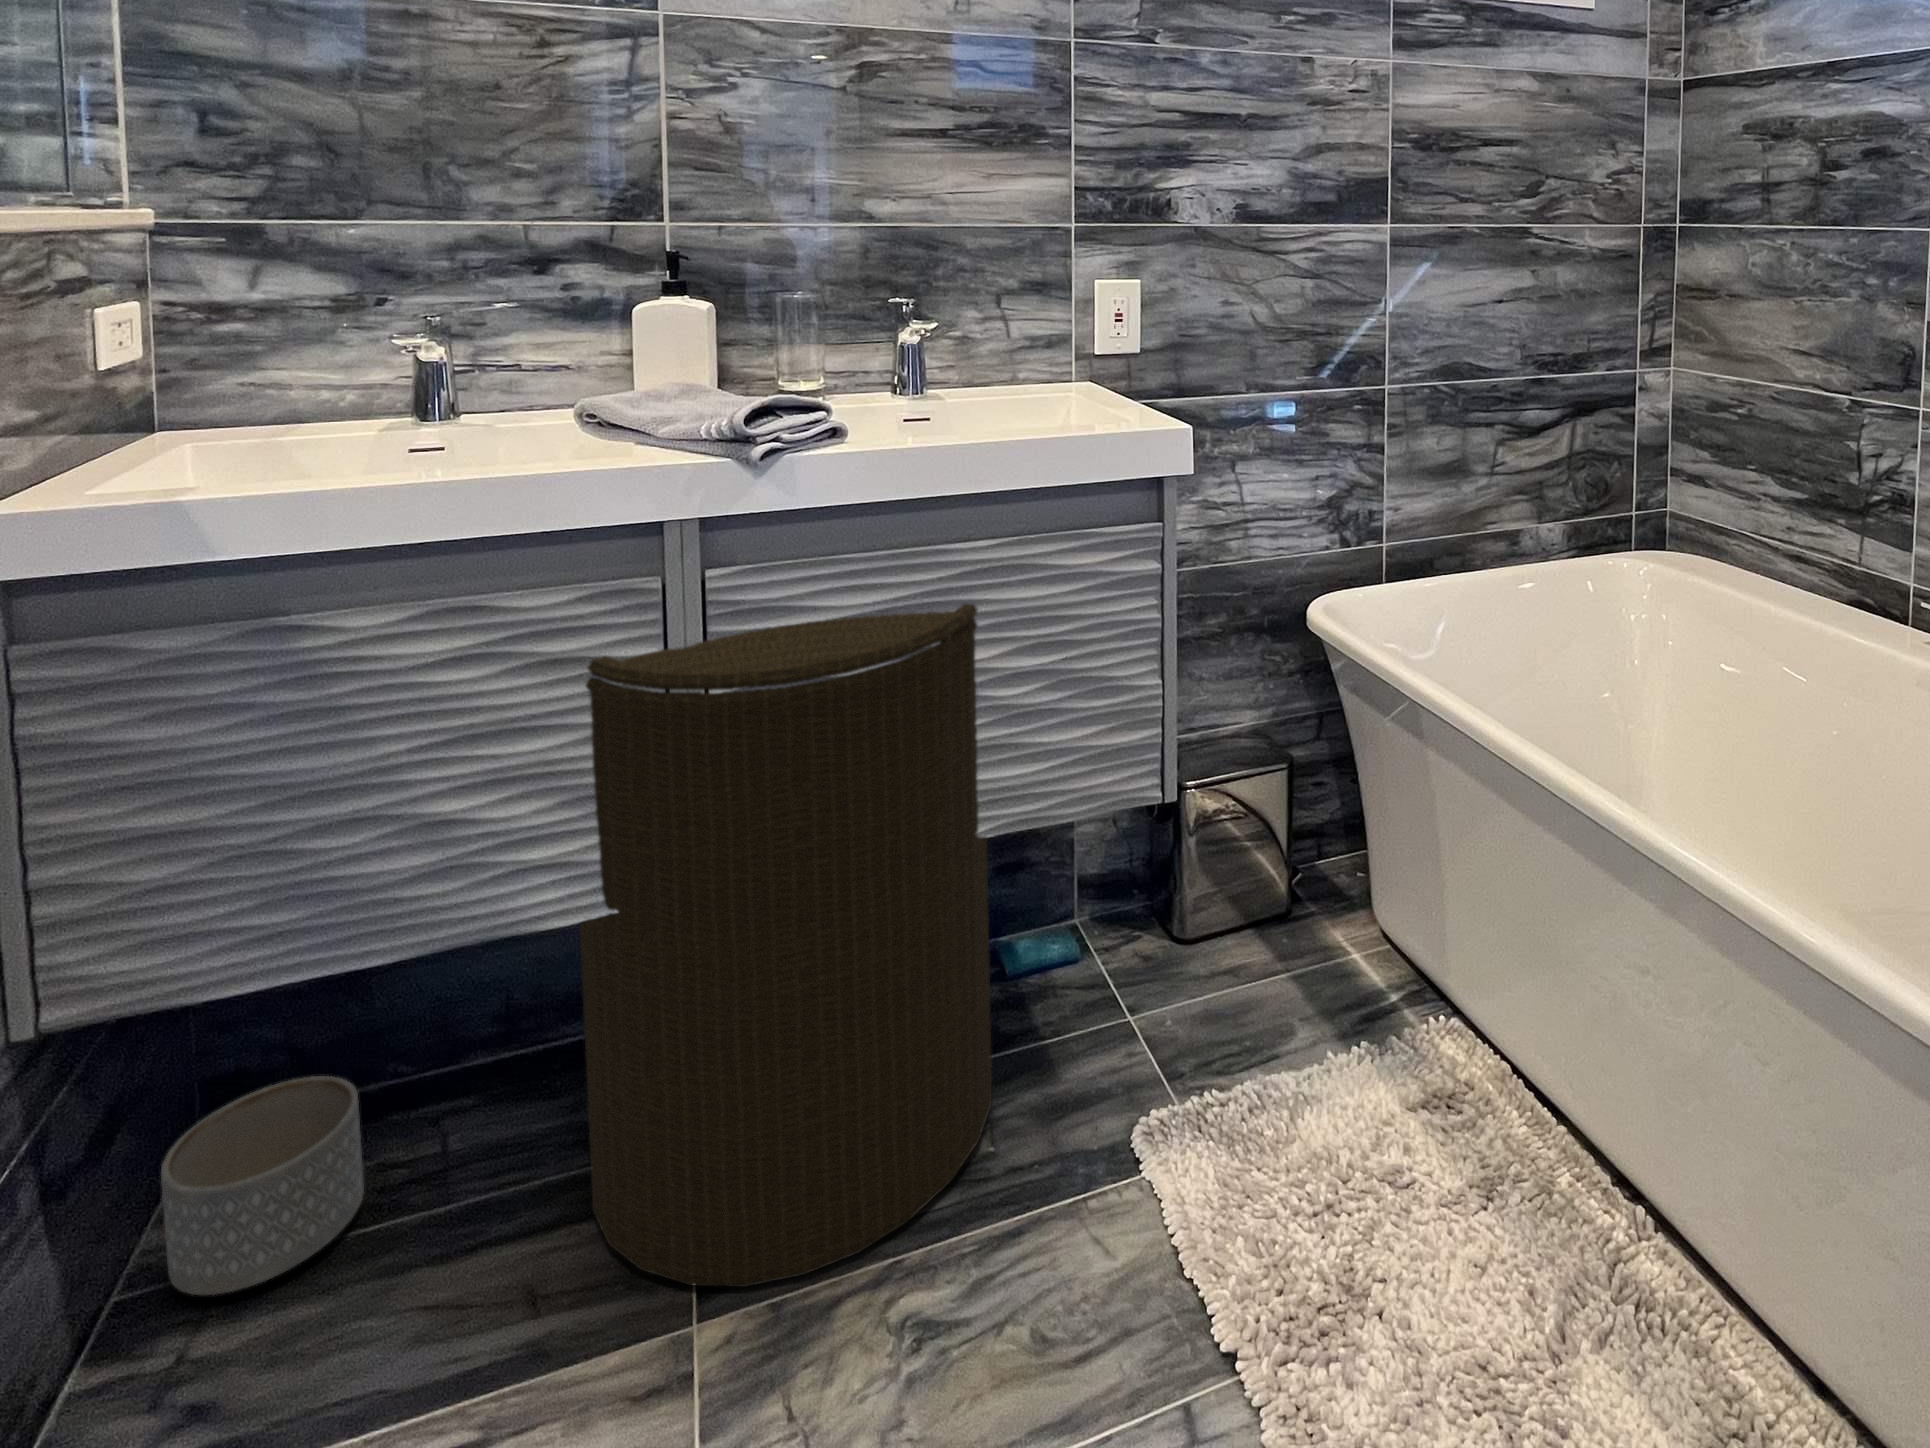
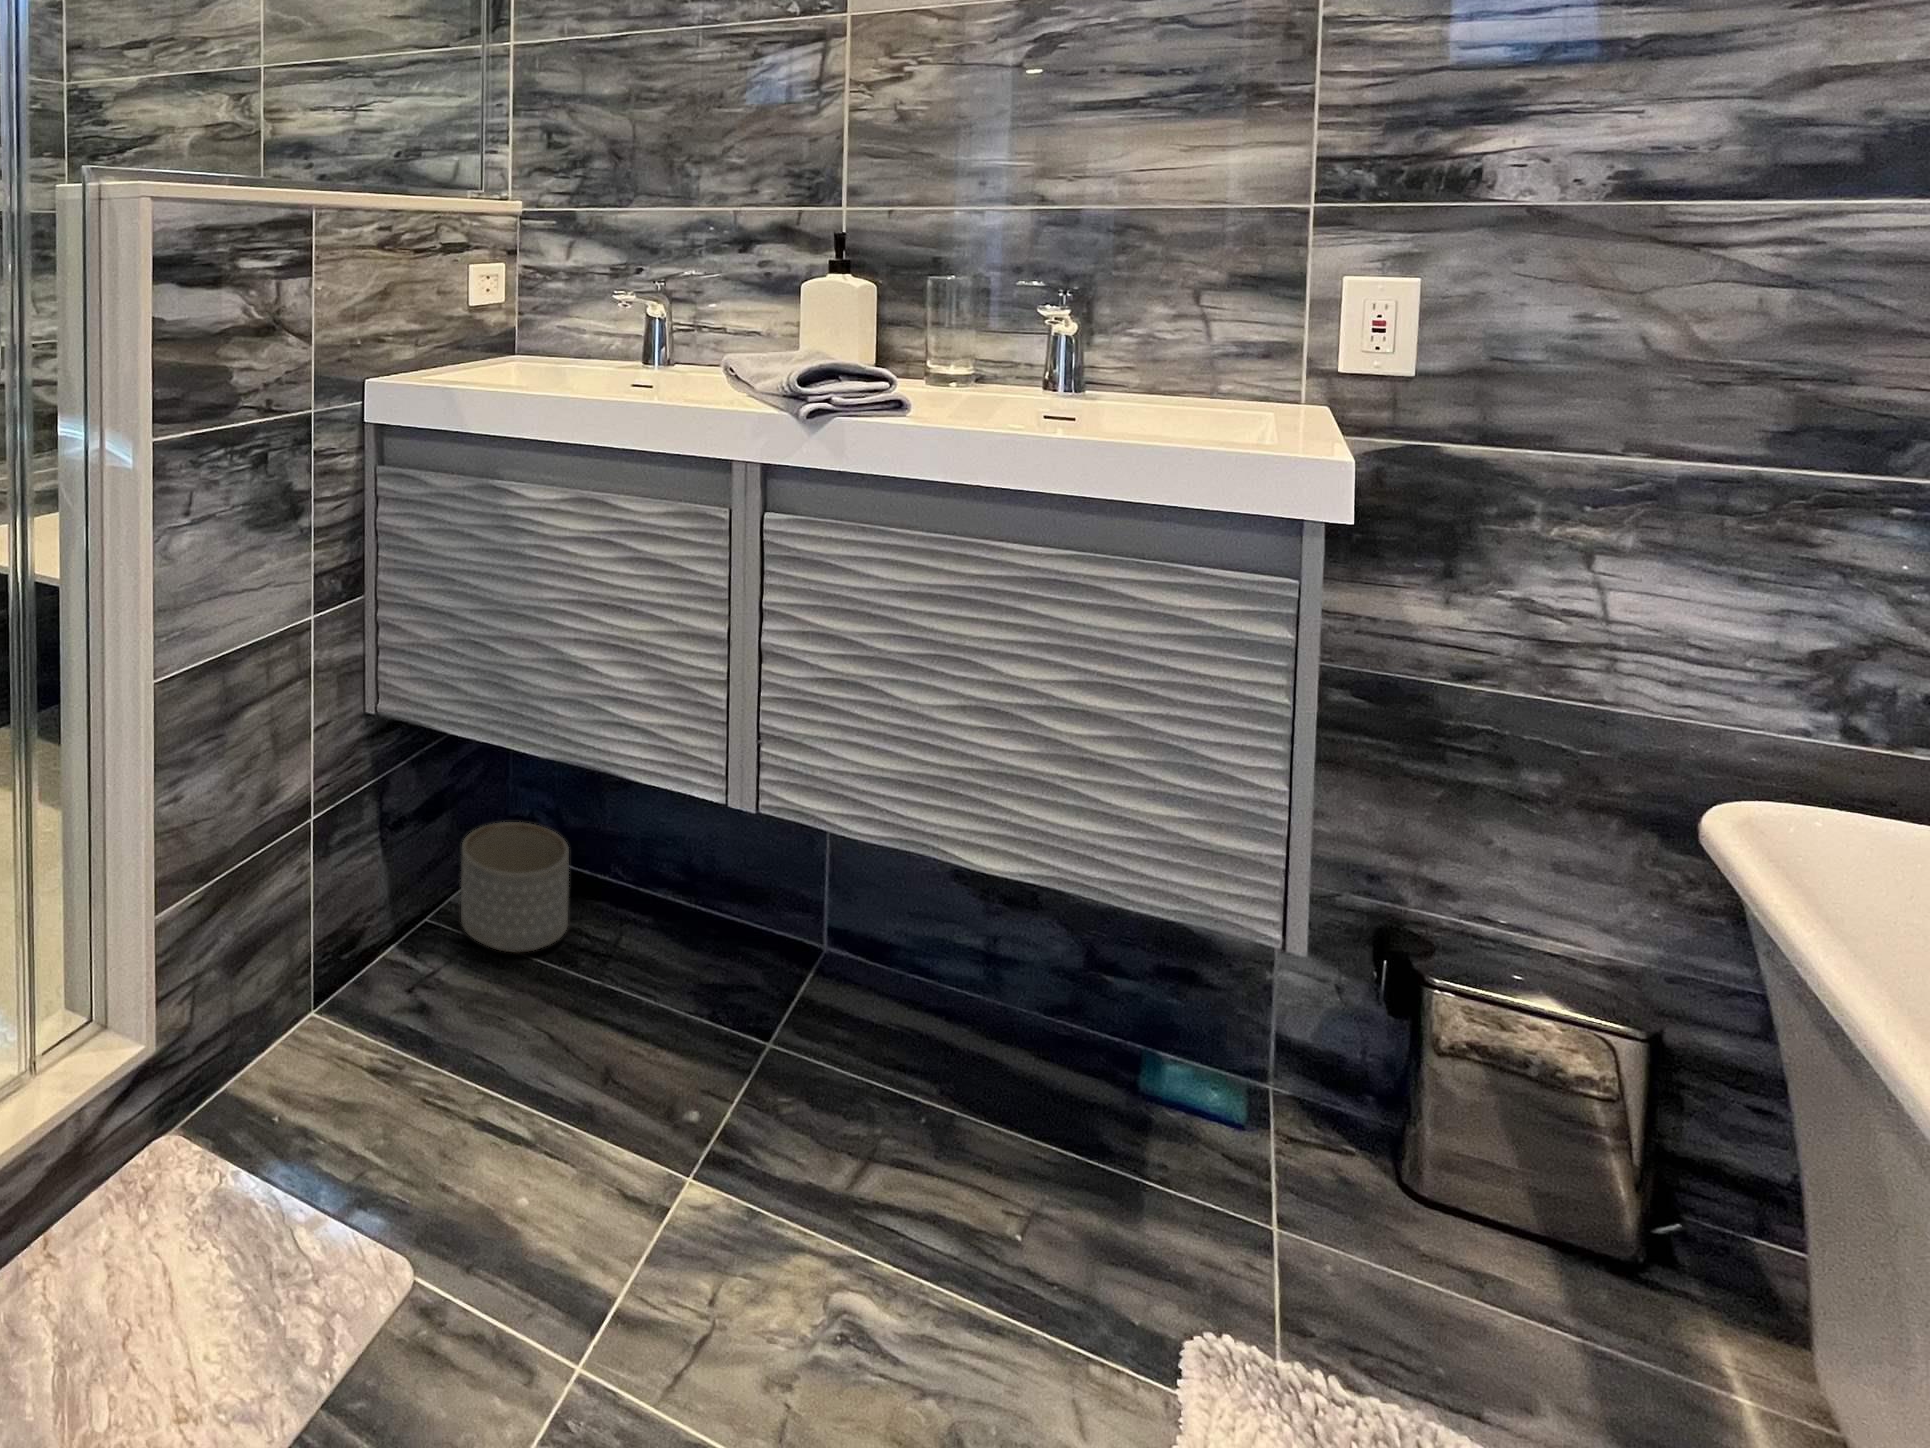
laundry hamper: present [579,604,992,1287] -> none [655,477,1140,1243]

